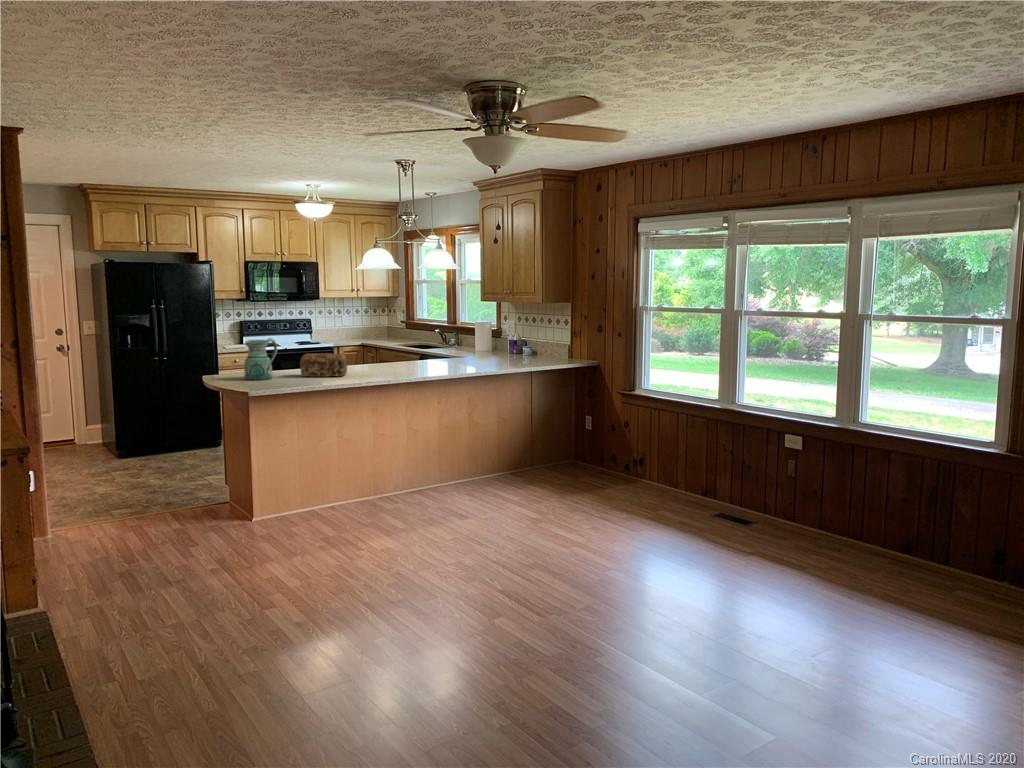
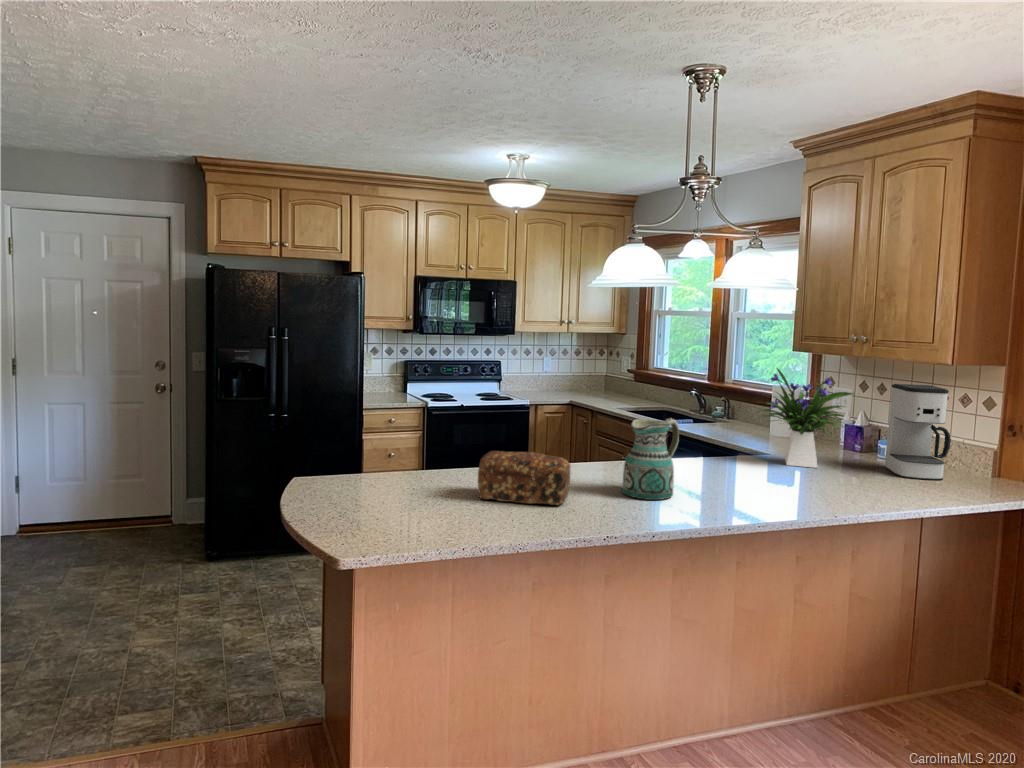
flower arrangement: none [454,309,502,361] -> present [760,368,853,468]
coffee maker: none [521,315,548,362] -> present [884,384,951,480]
ceramic pitcher: present [244,338,277,380] -> present [622,418,679,500]

